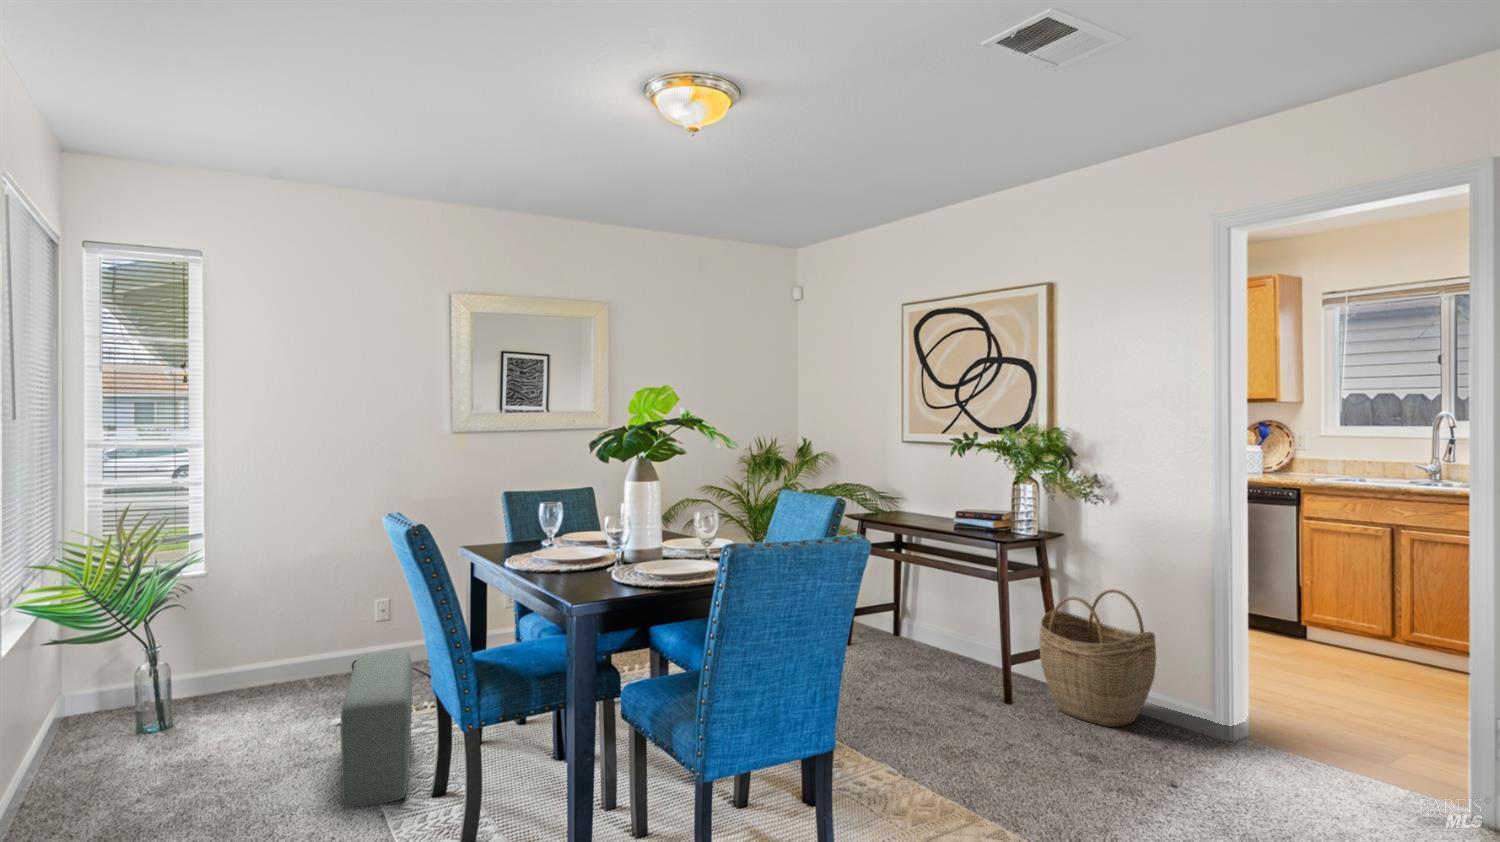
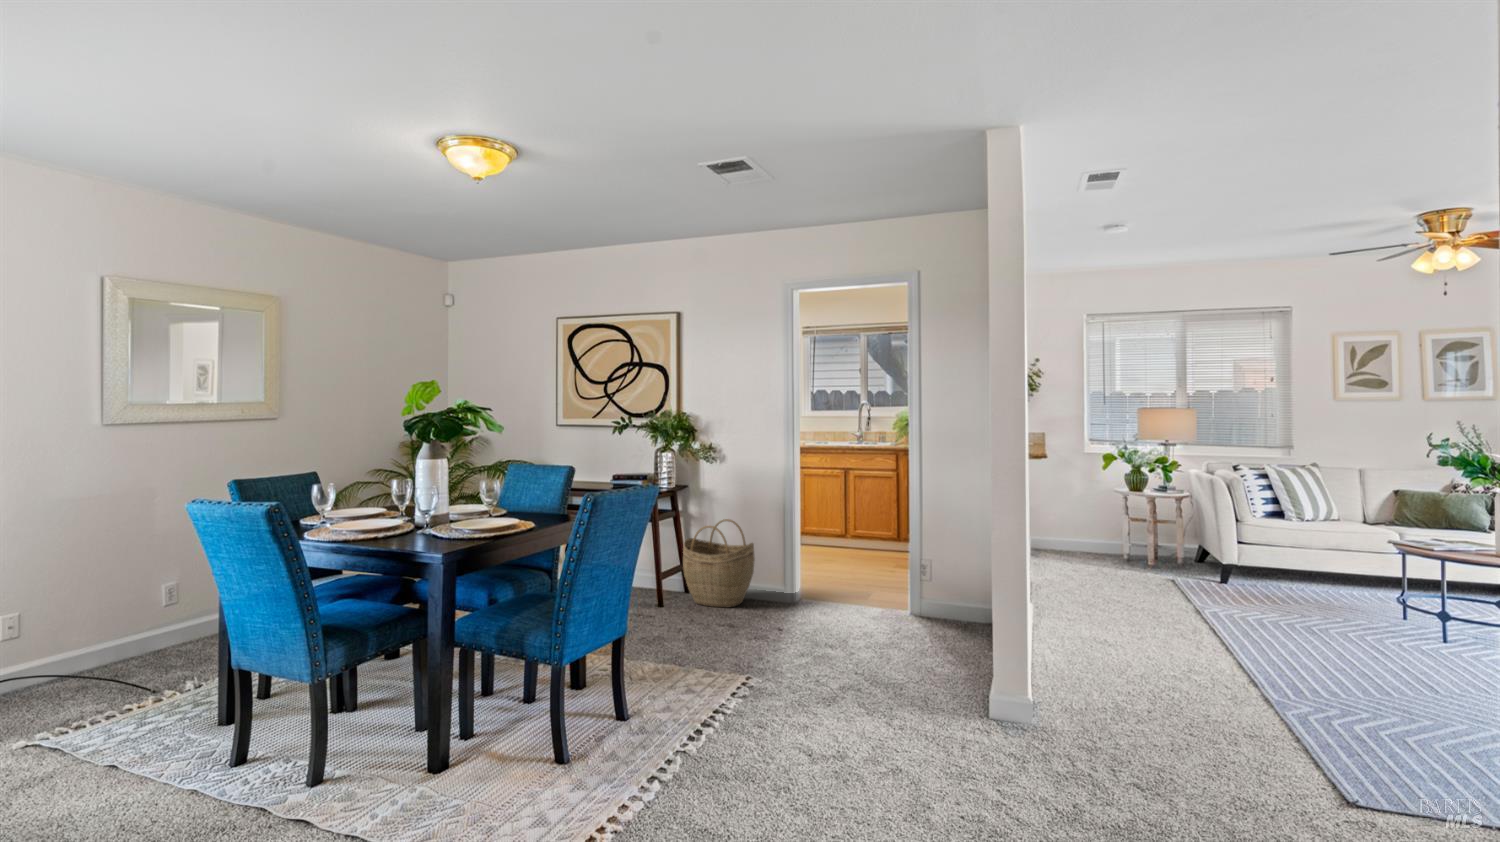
pouf: present [340,651,413,807] -> none [68,649,202,800]

